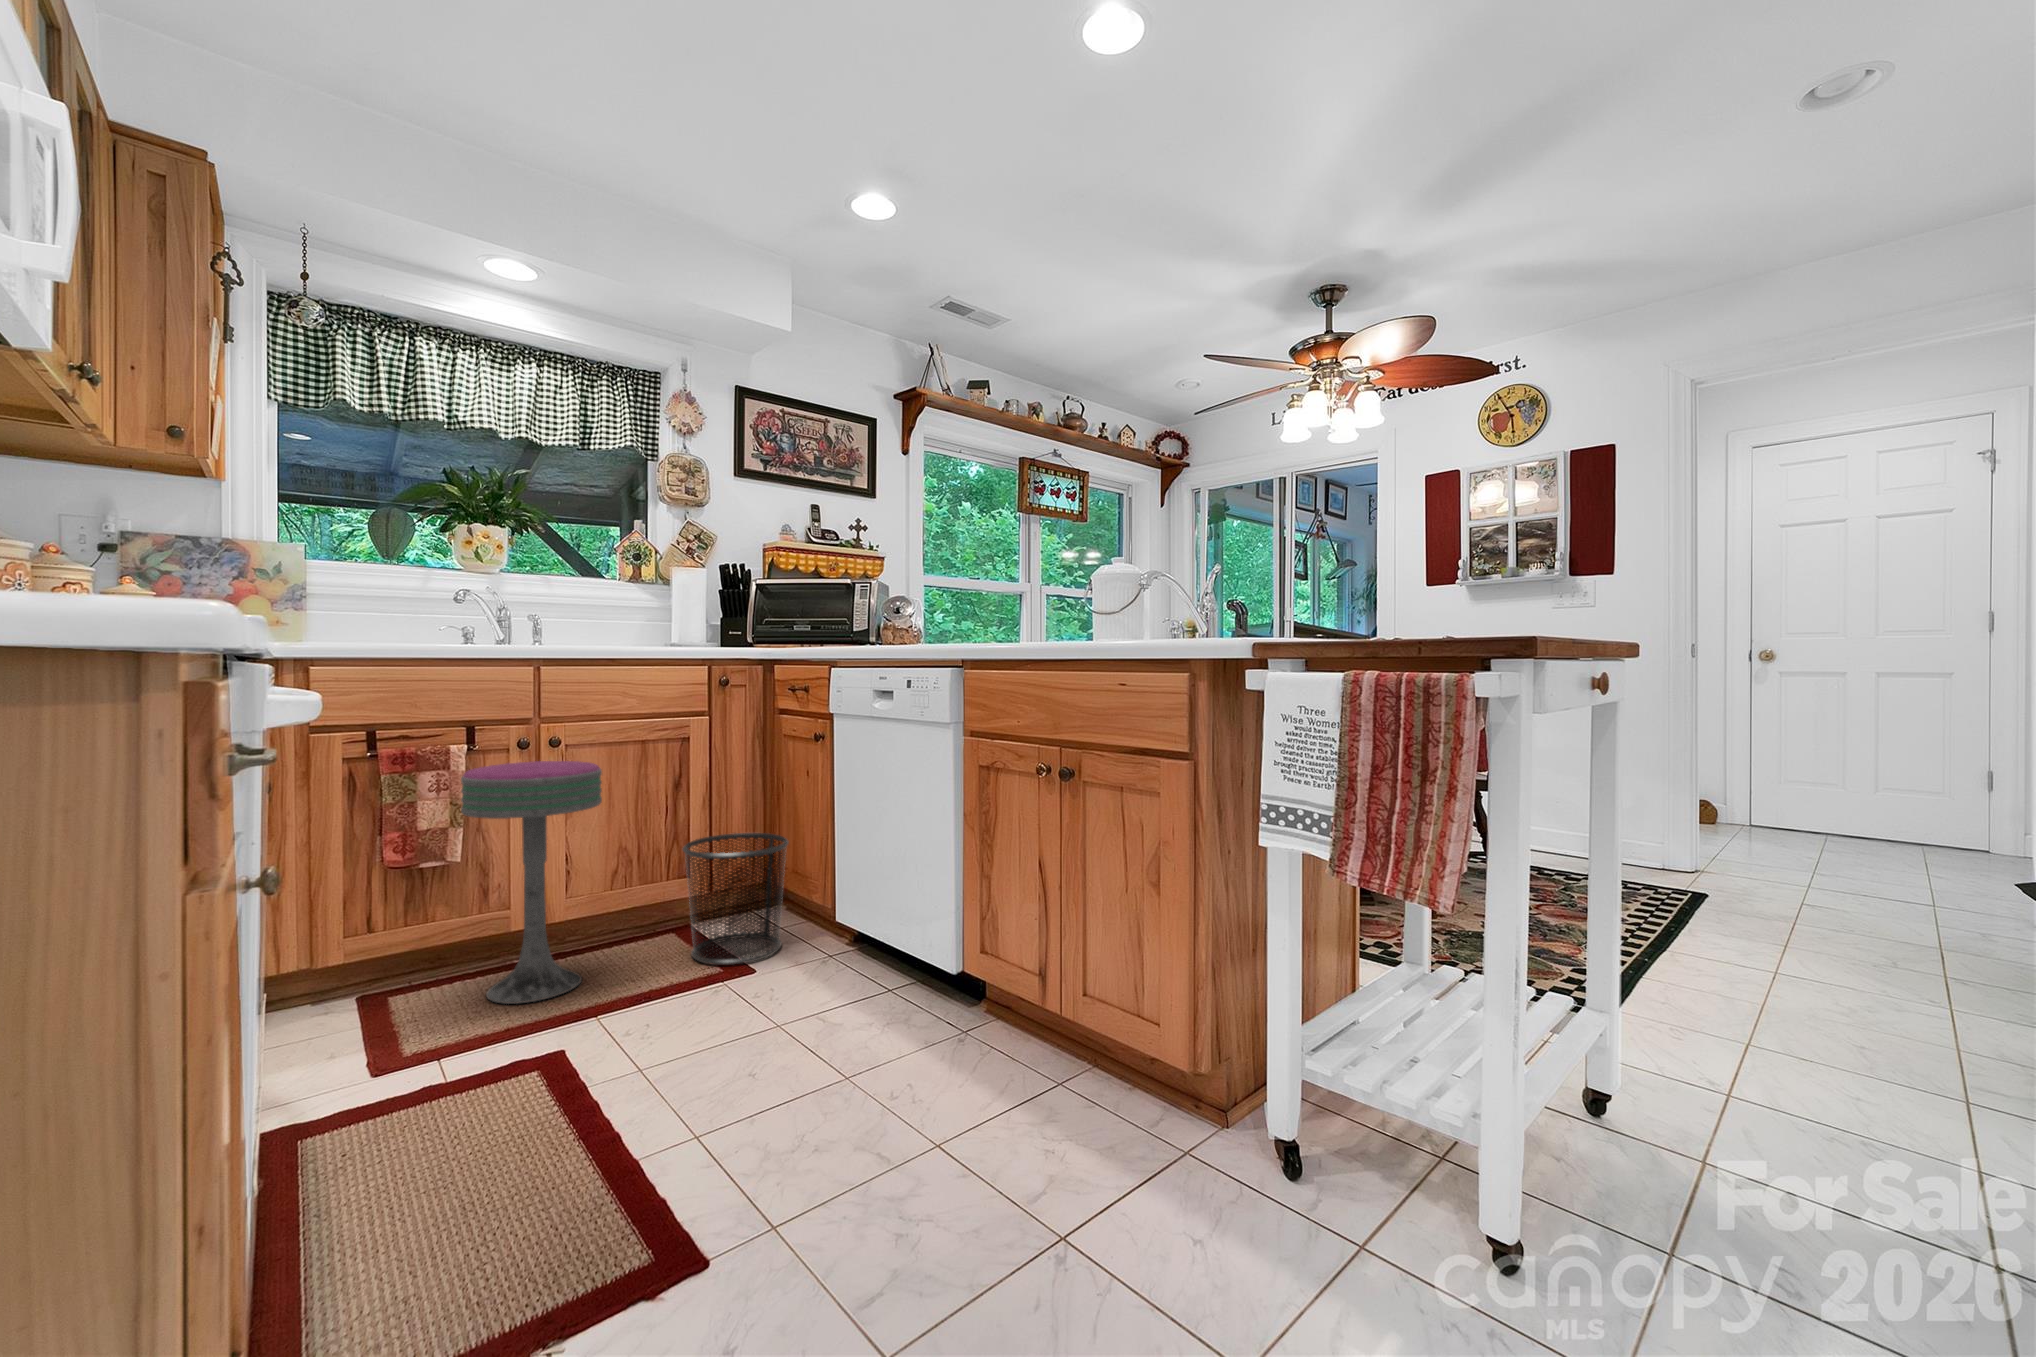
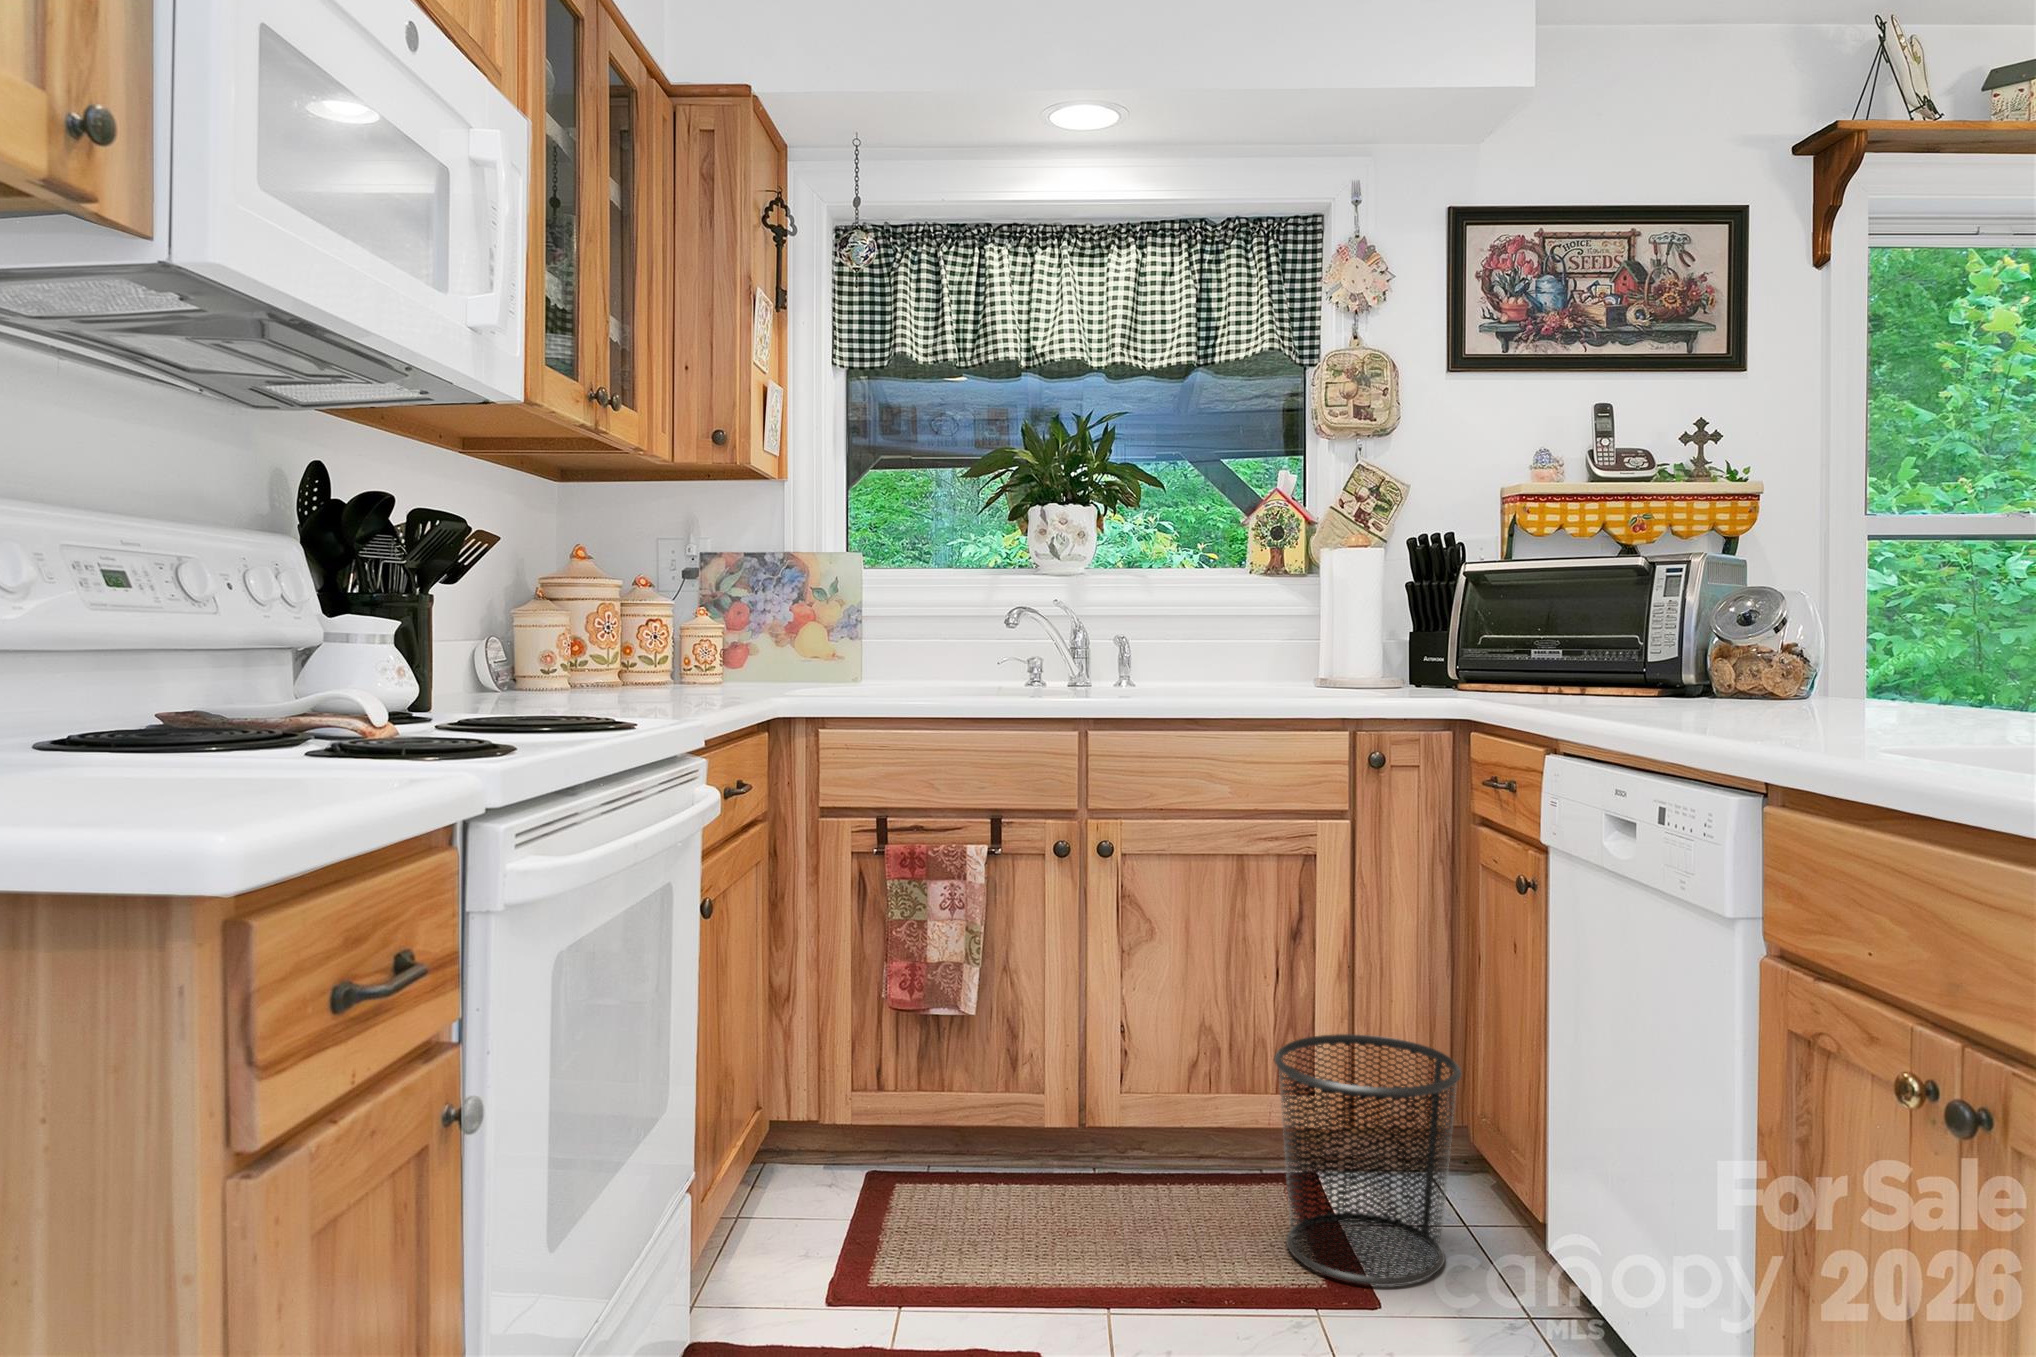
bar stool: present [461,761,602,1004] -> none [963,879,1149,1255]

